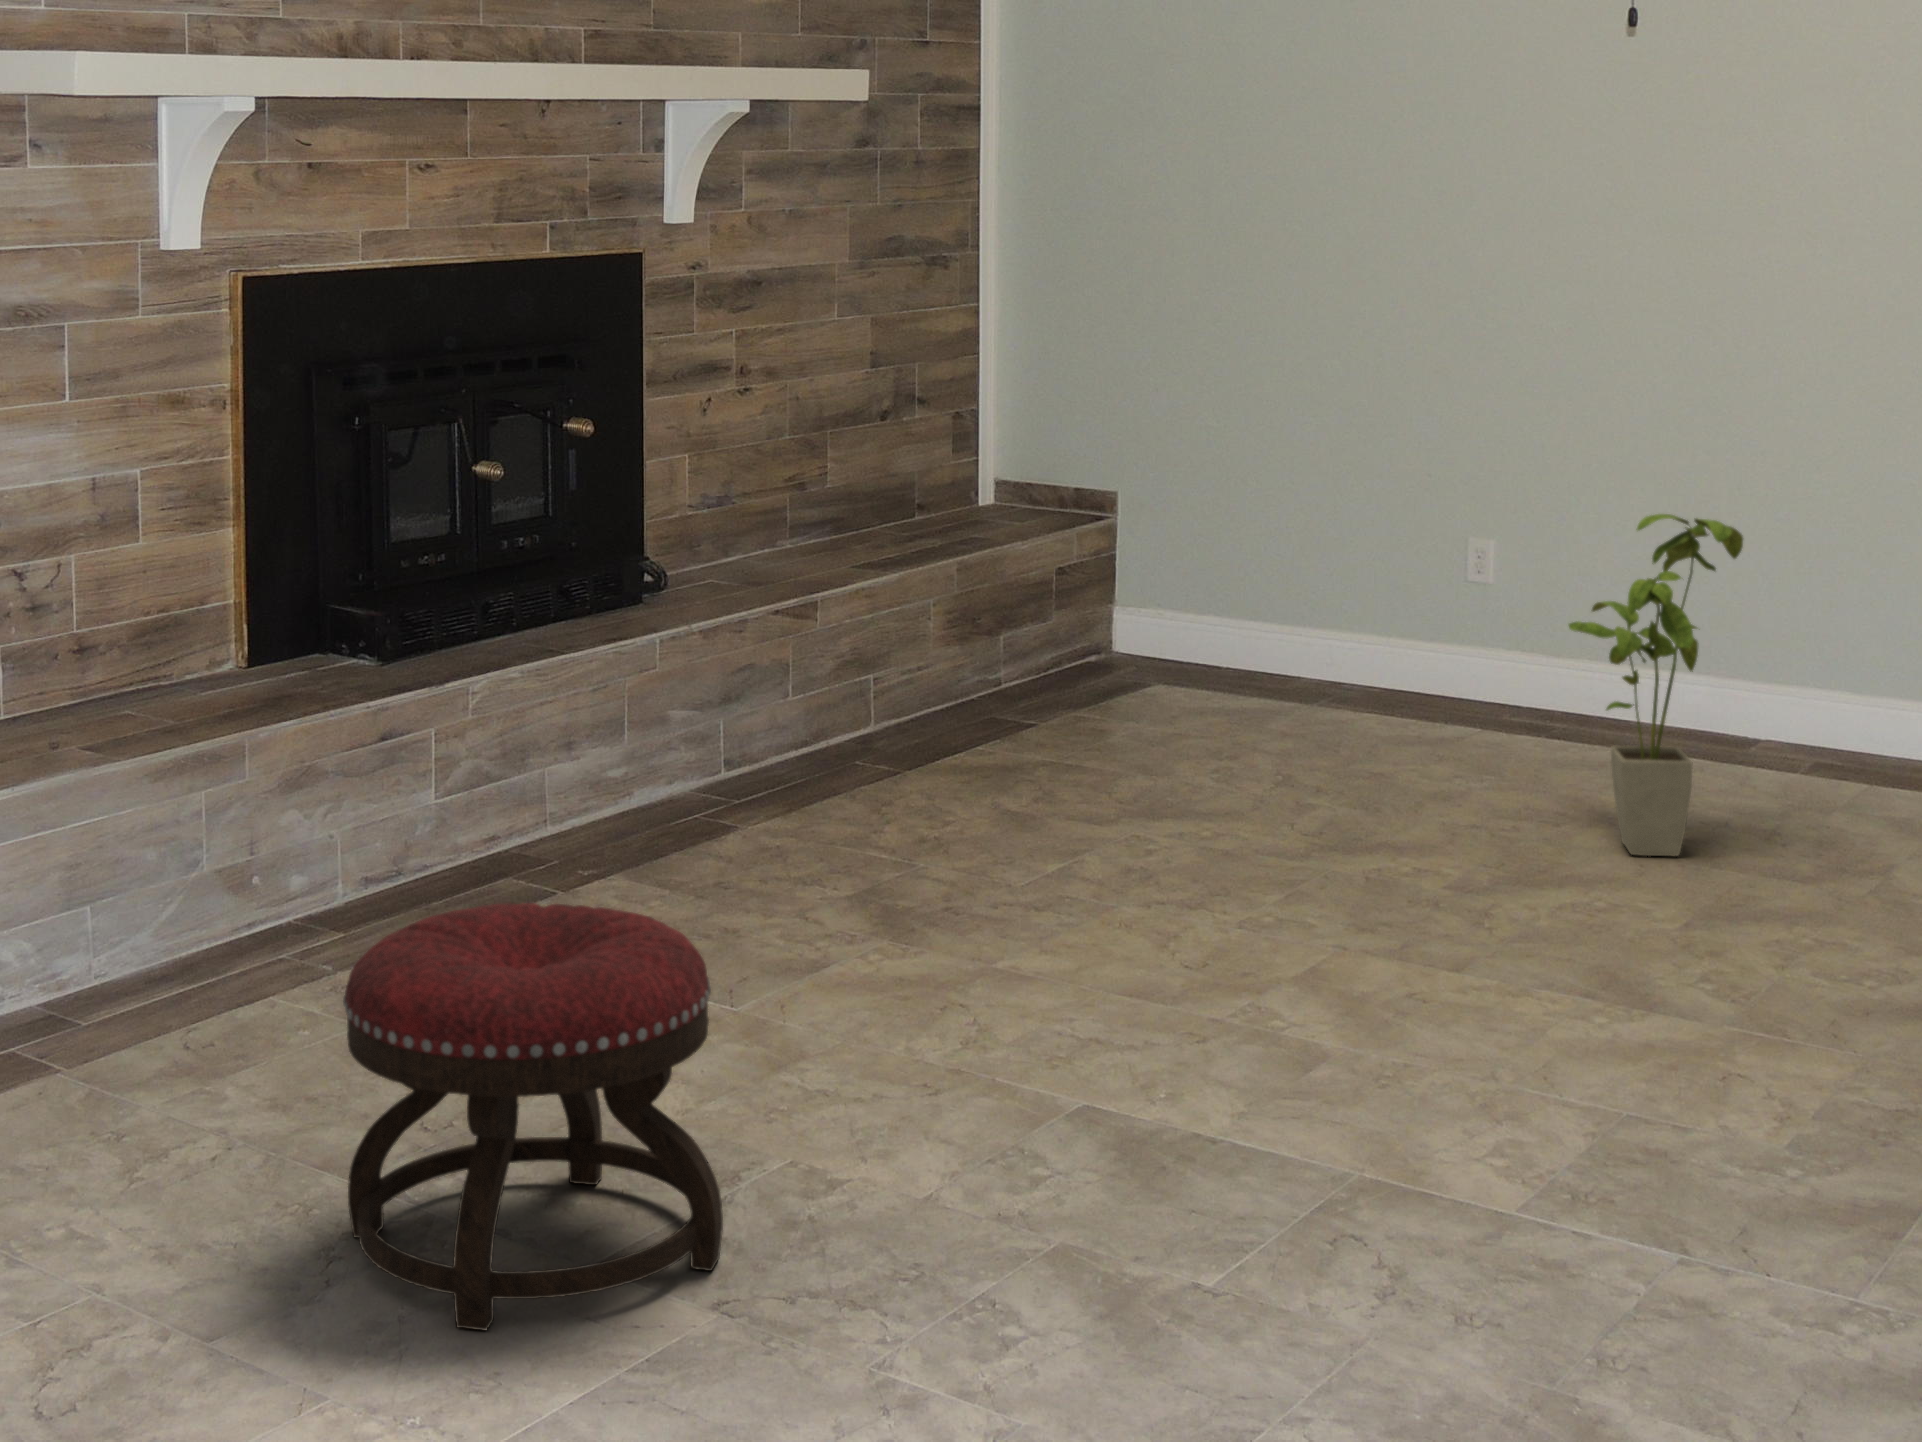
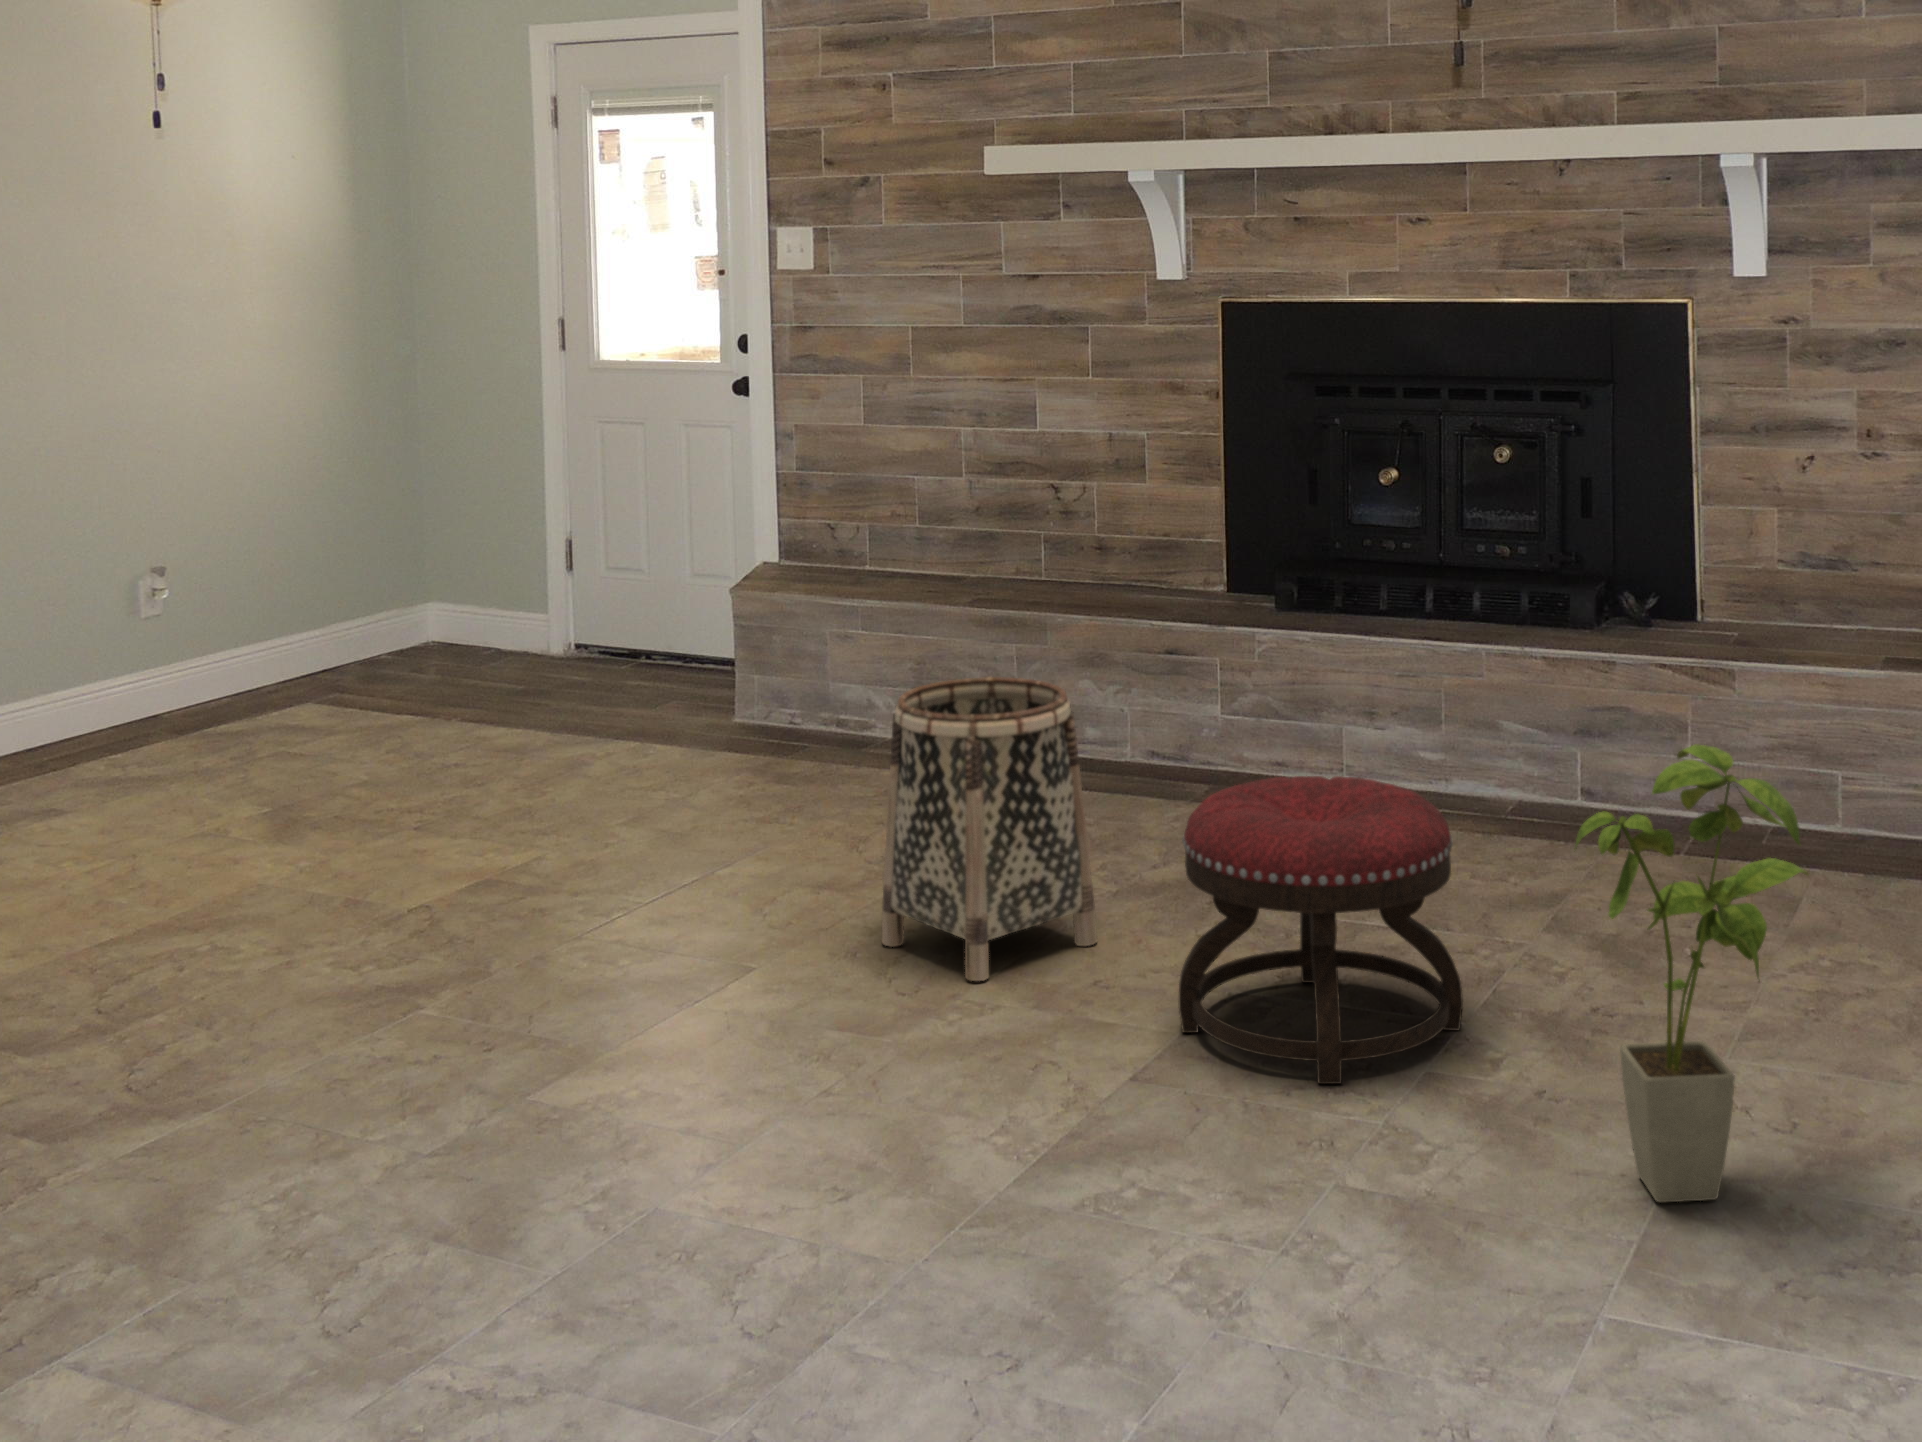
basket: none [906,677,1163,1029] -> present [882,677,1097,981]
ottoman: present [343,903,723,1330] -> present [1179,776,1463,1084]

